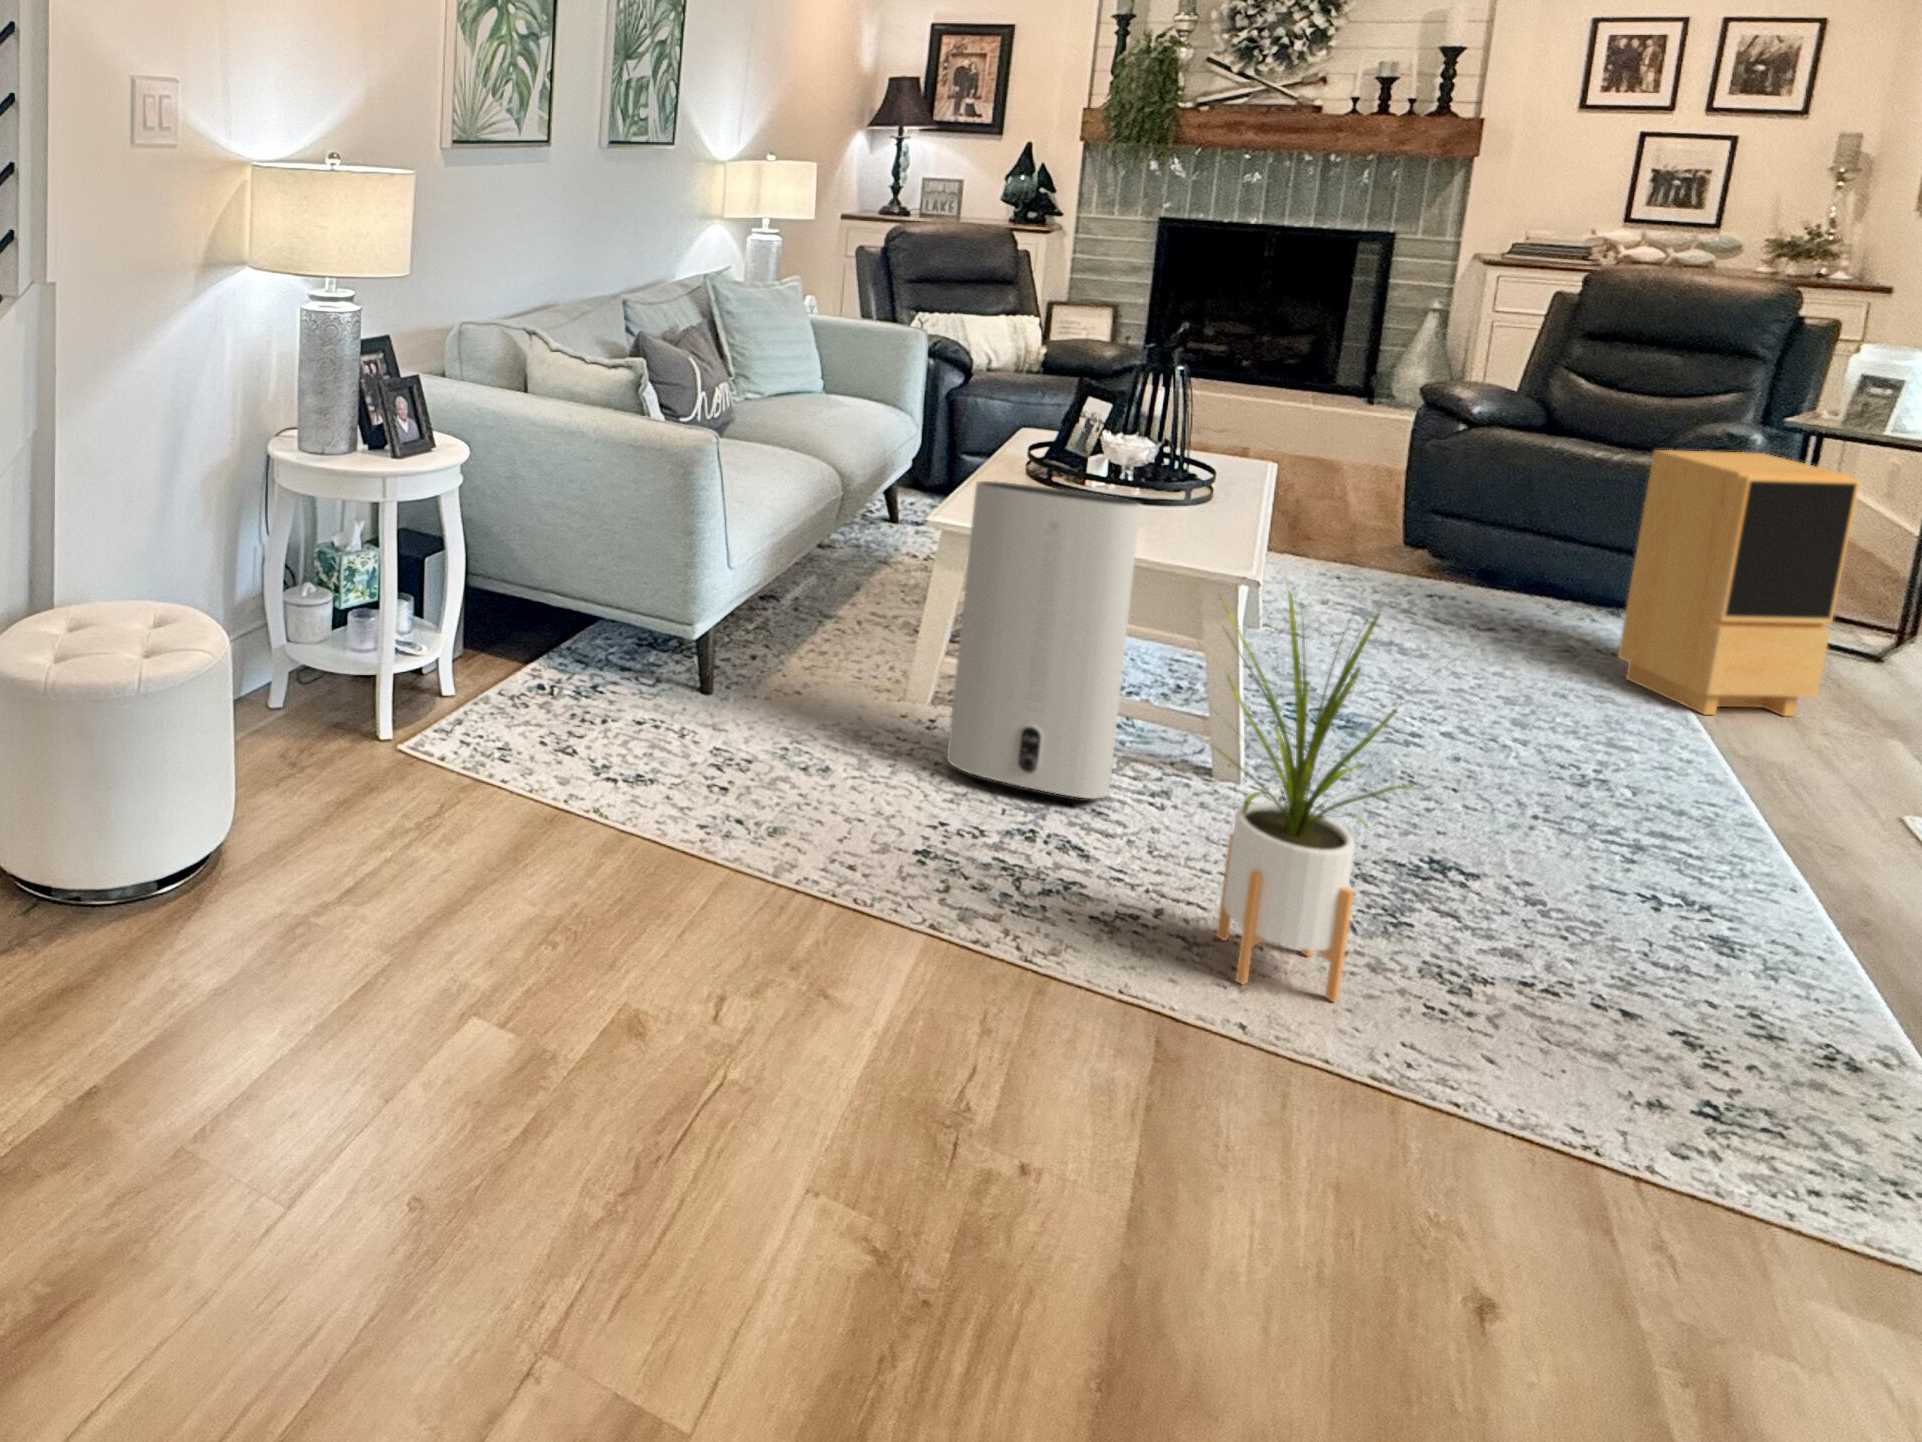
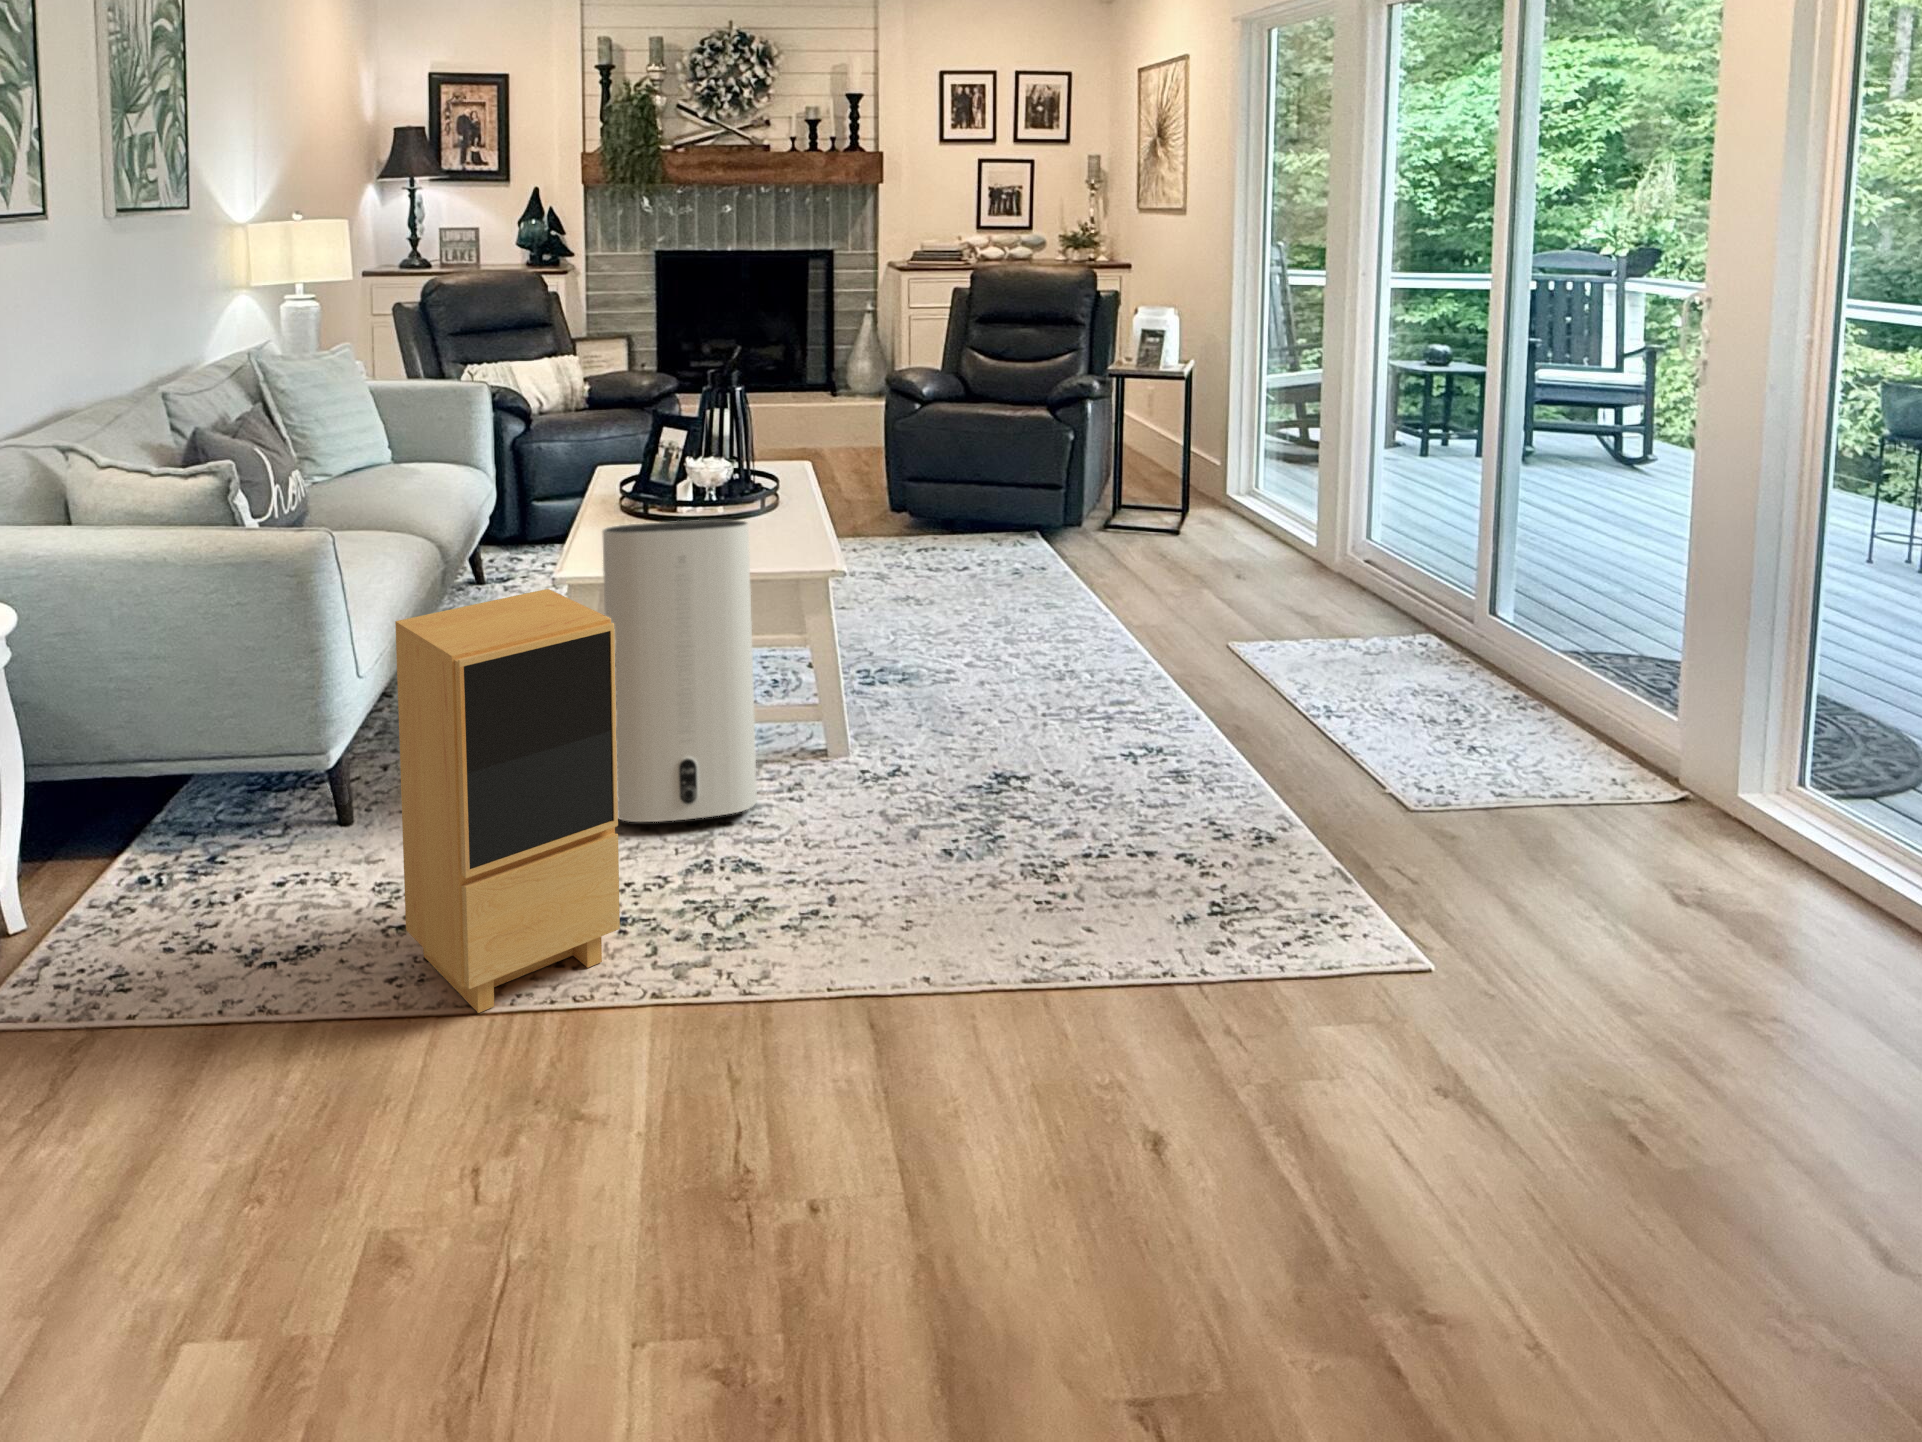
speaker: present [1618,450,1860,716] -> present [395,589,620,1013]
house plant: present [1212,591,1430,1002] -> none [830,561,1029,943]

